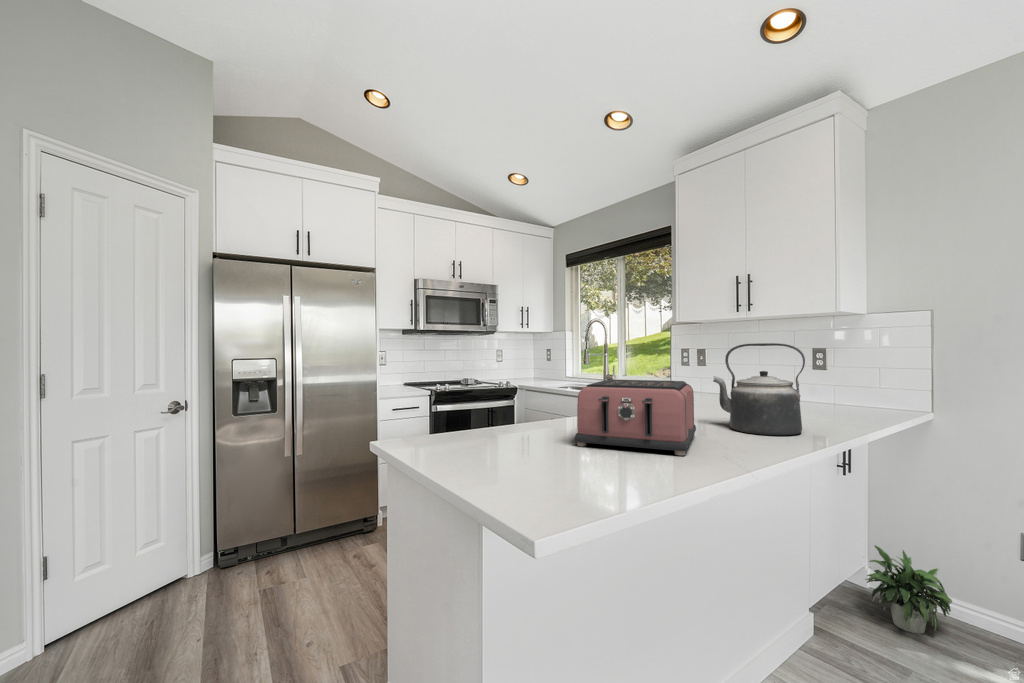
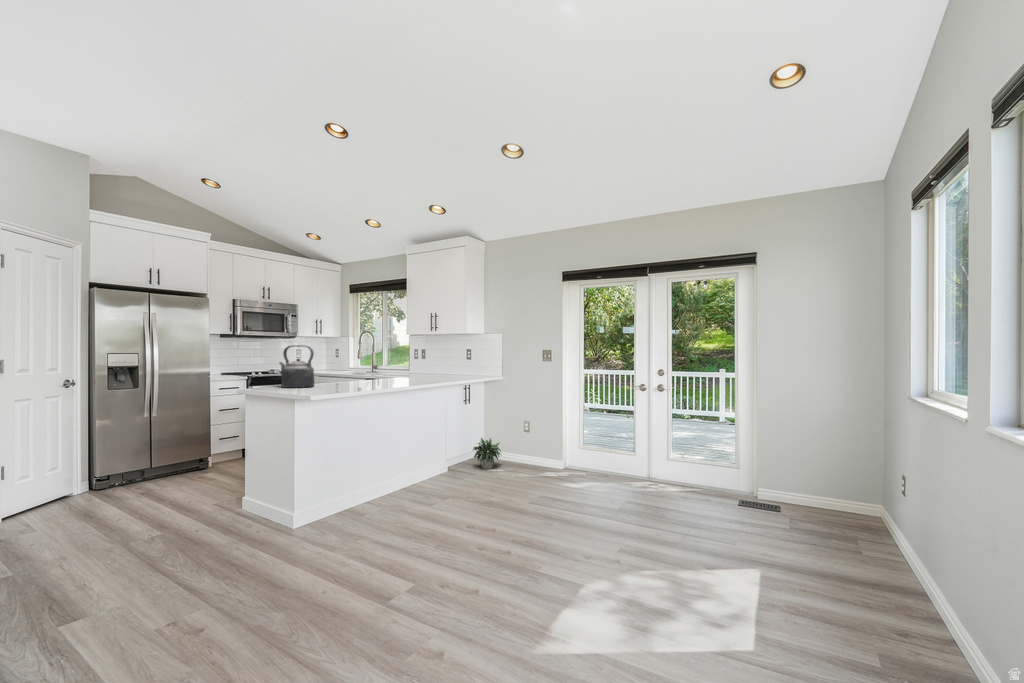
kettle: present [713,343,805,435] -> present [279,345,314,388]
toaster: present [575,379,696,456] -> none [331,361,384,386]

